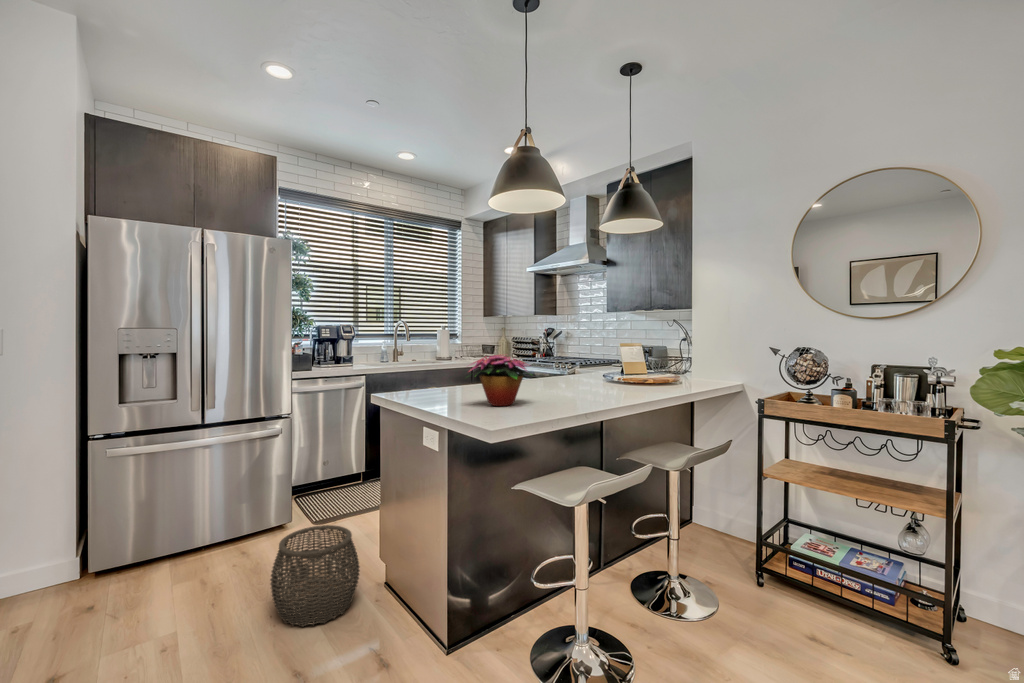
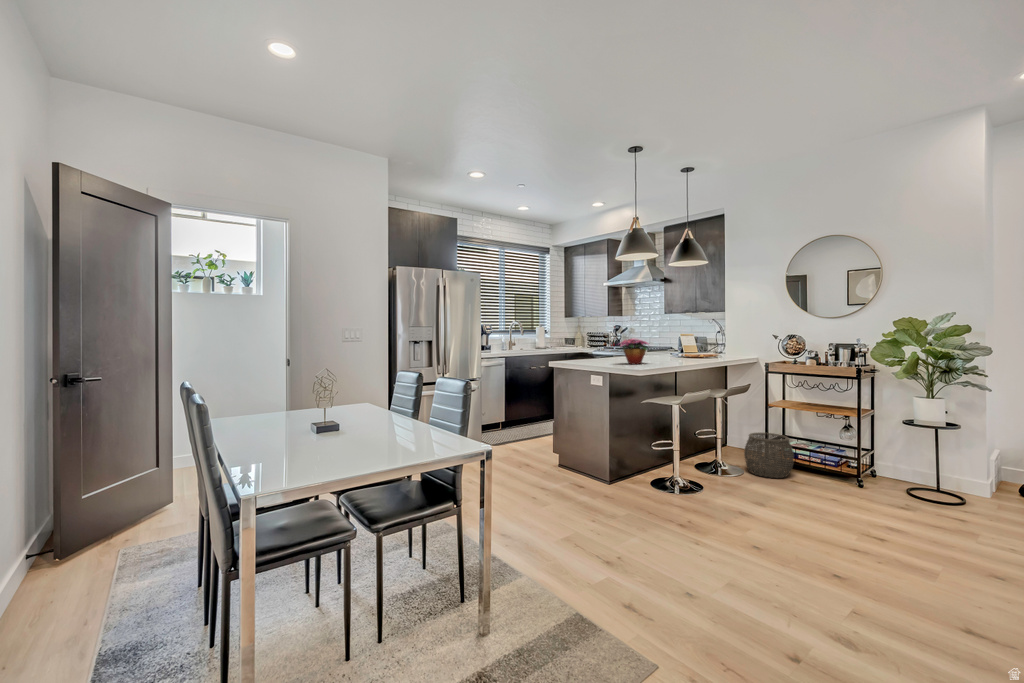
woven basket: present [270,525,360,626] -> present [744,433,794,478]

